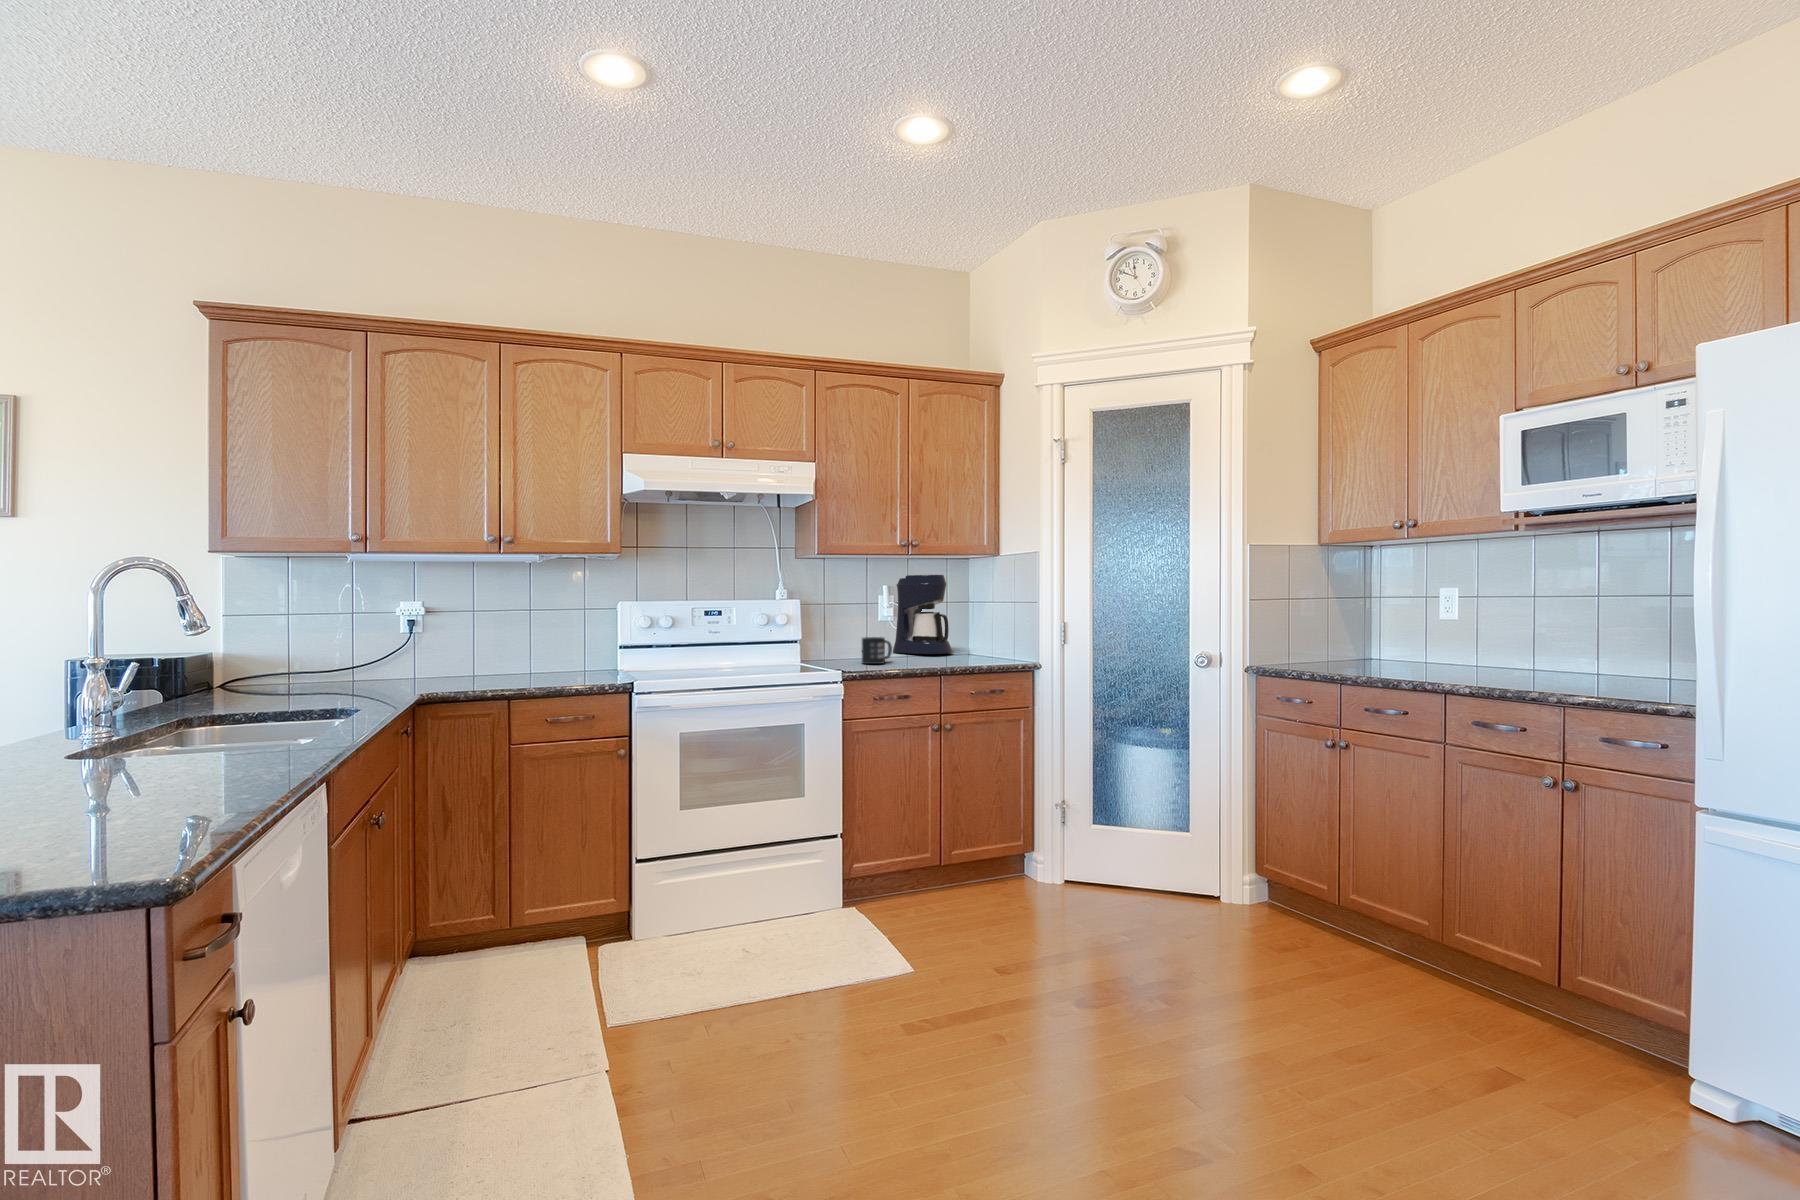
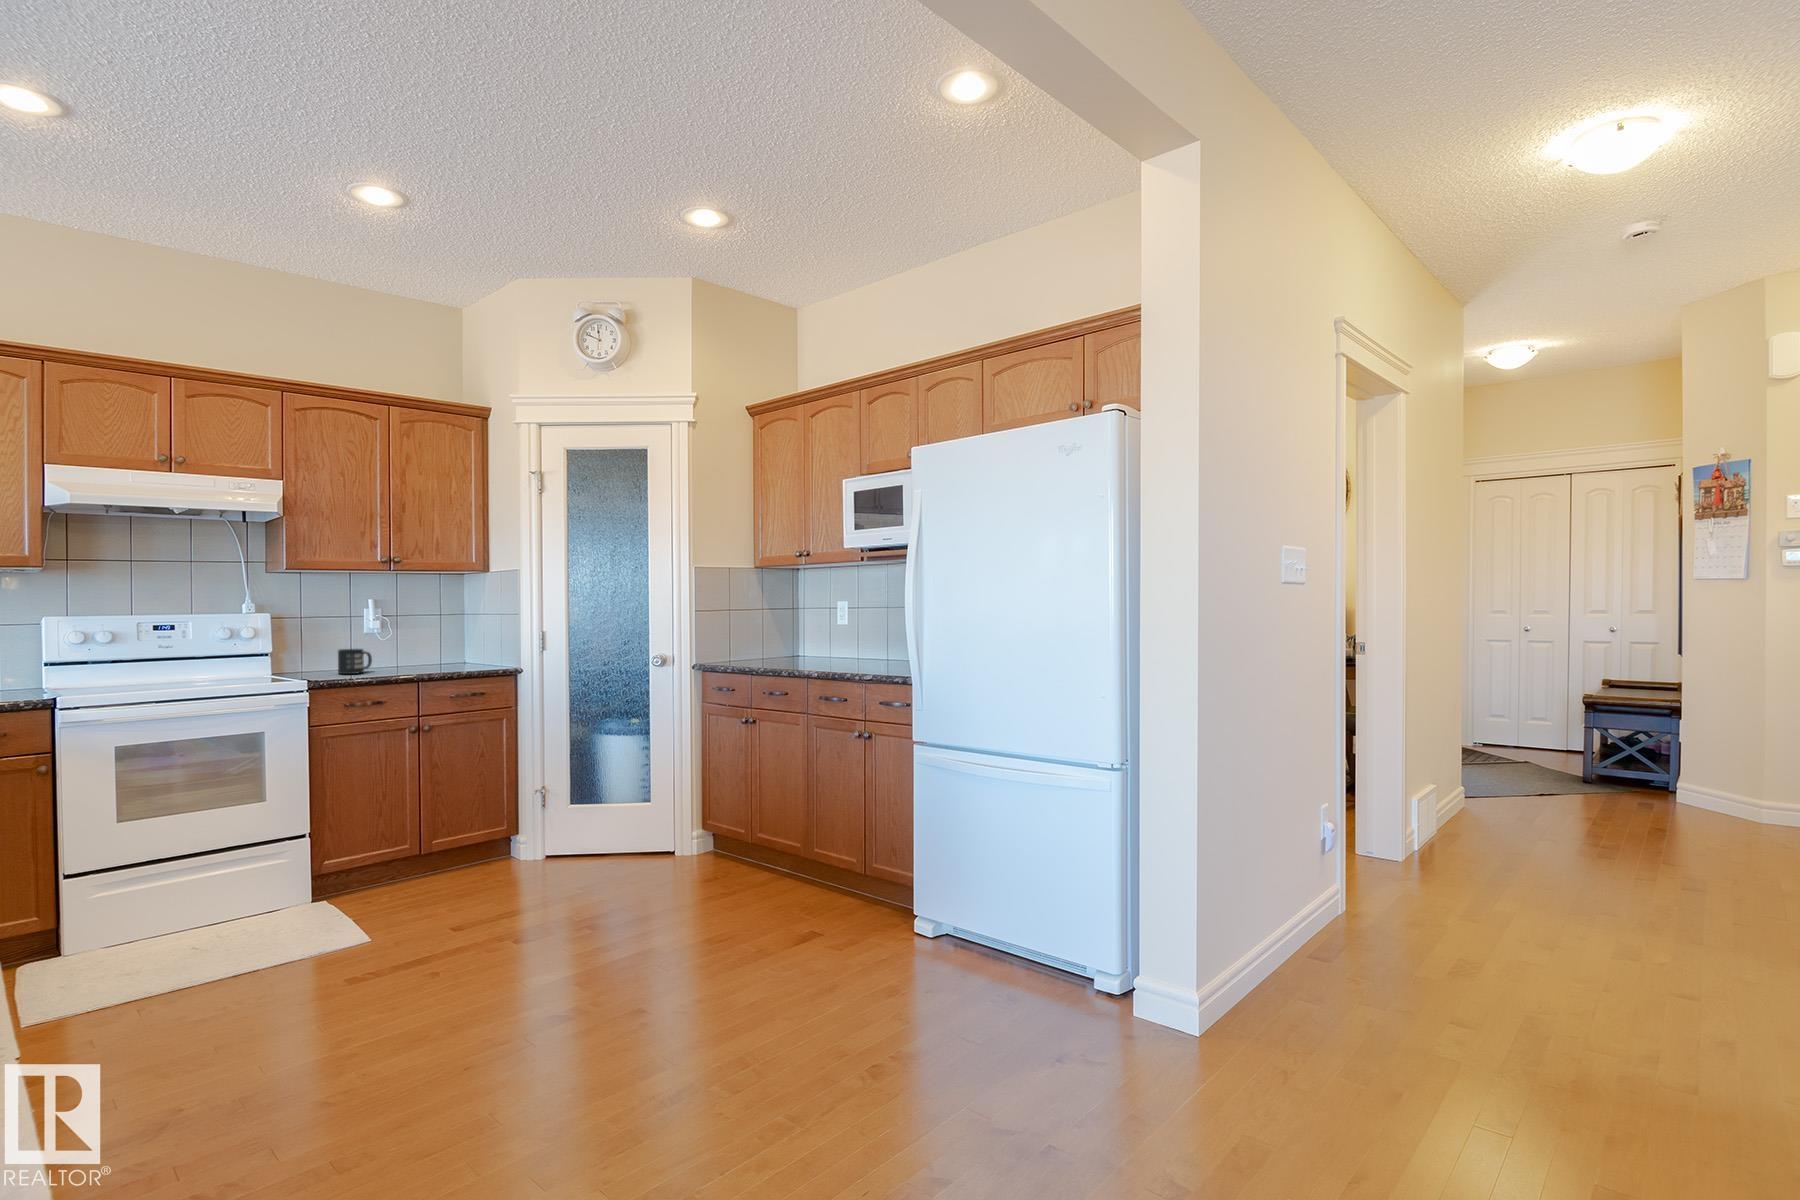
coffee maker: present [893,575,953,654] -> none [379,590,443,664]

